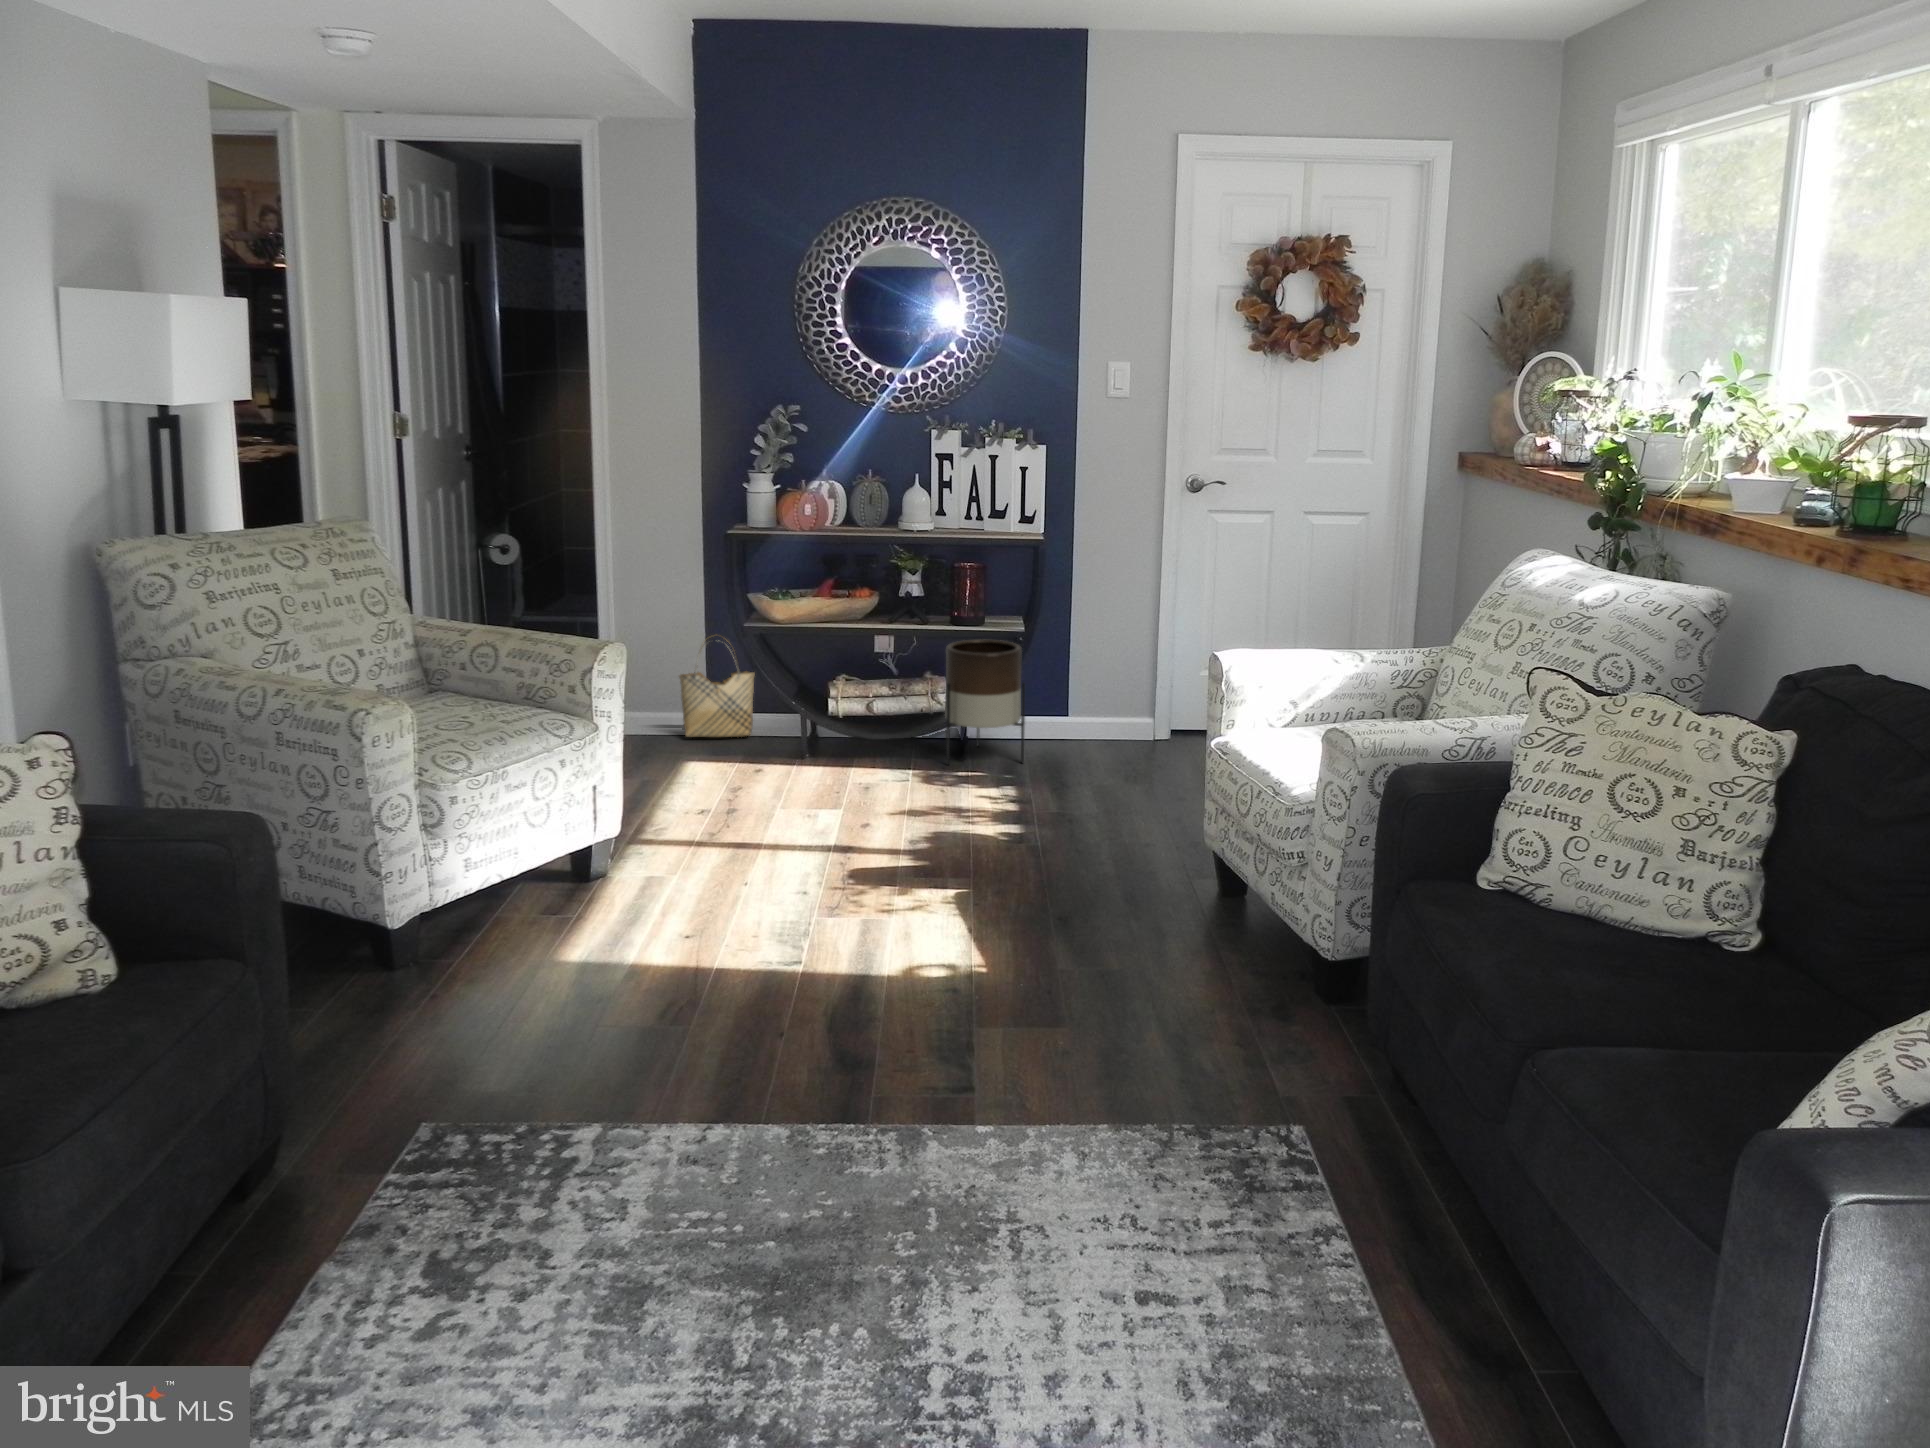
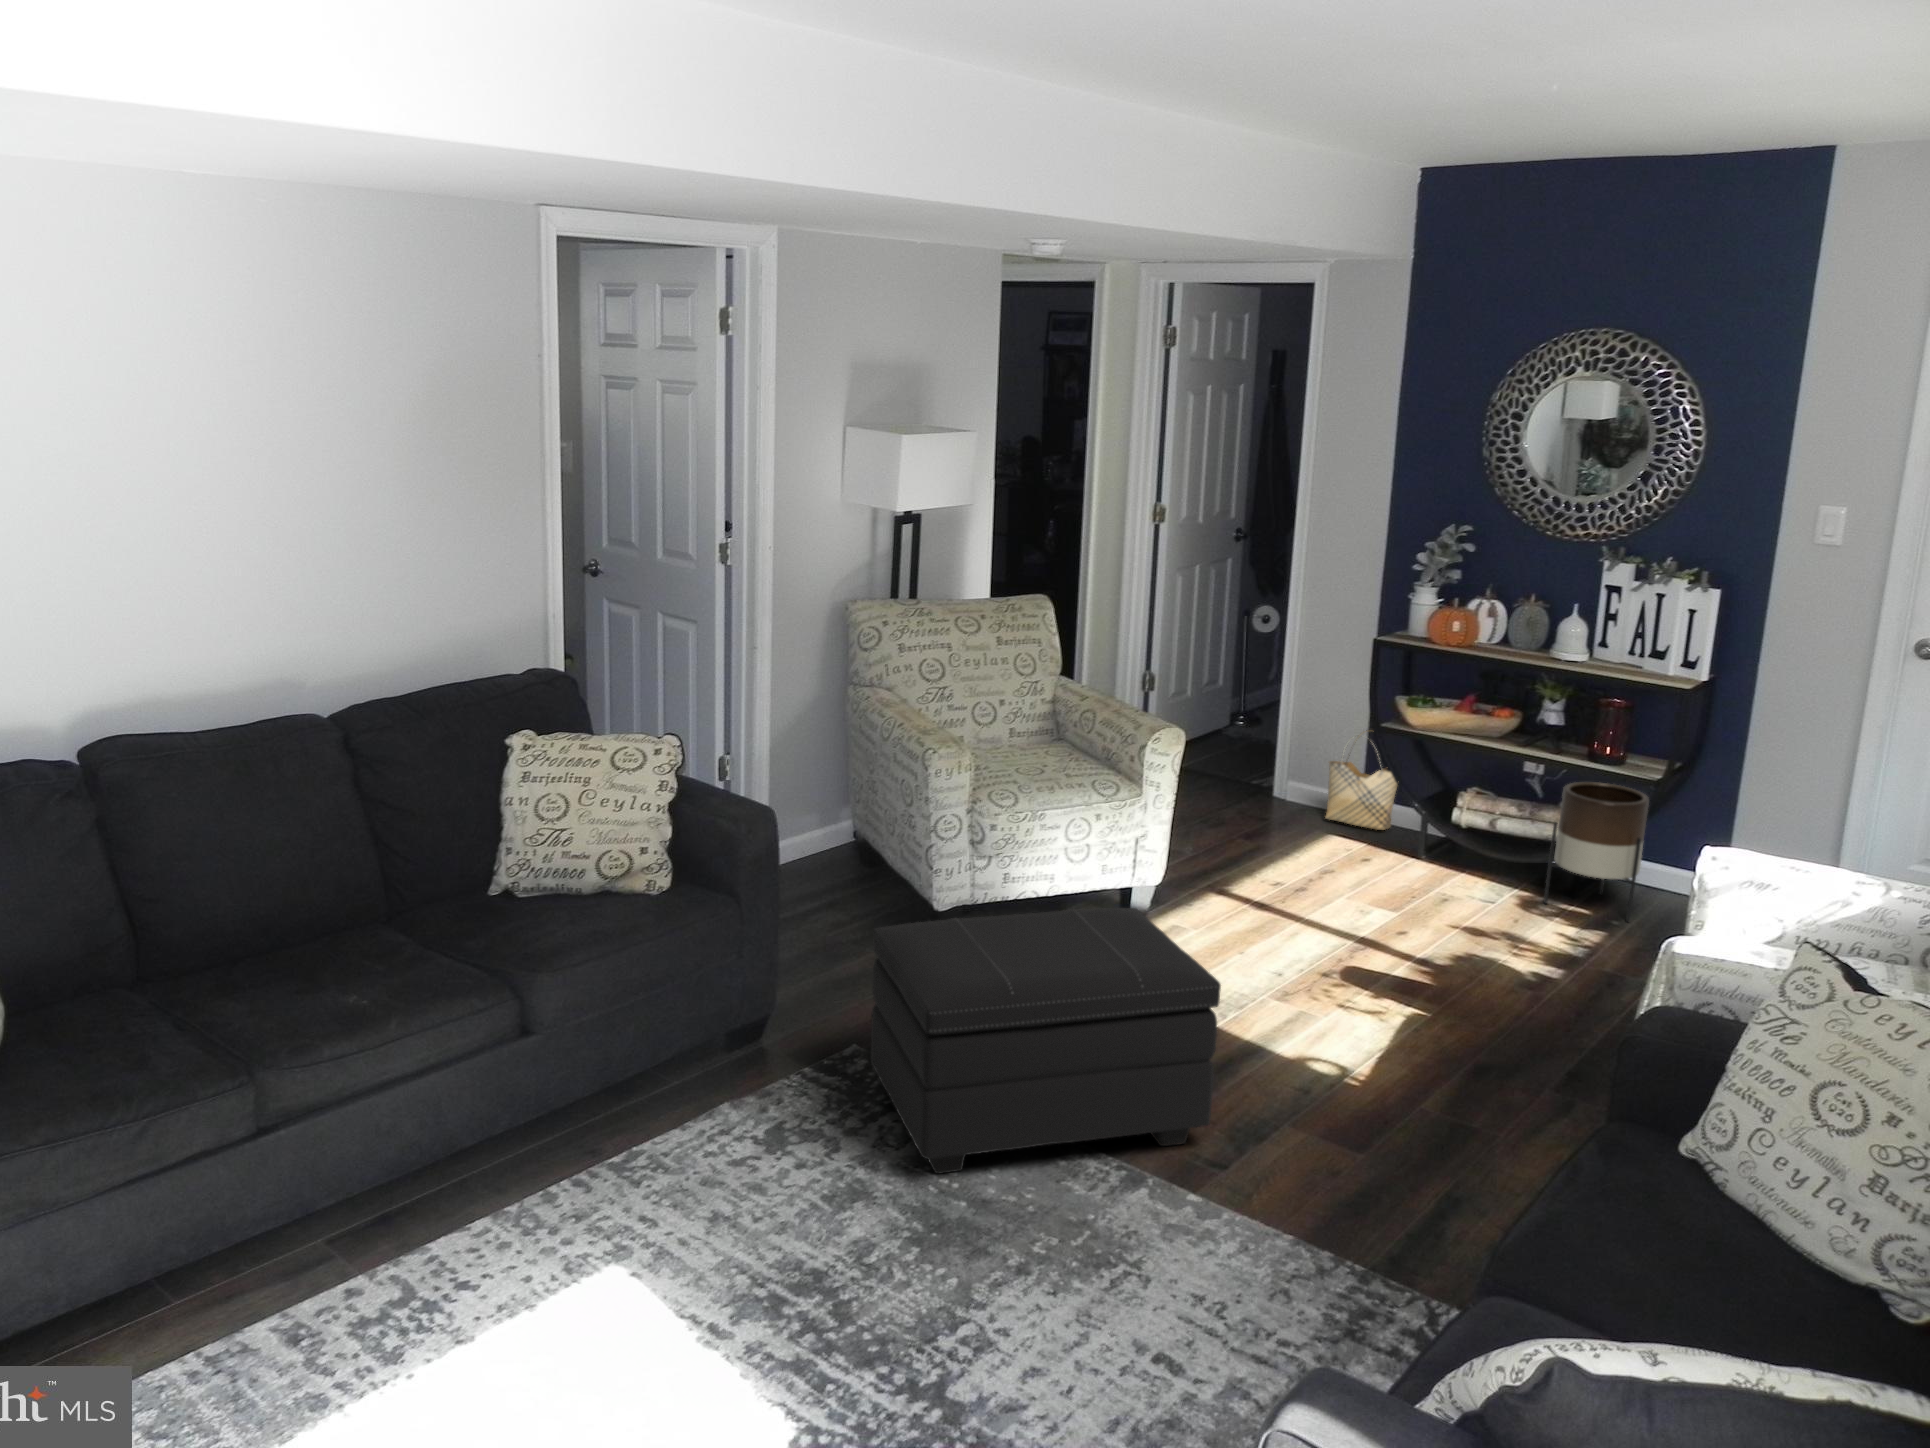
footstool: none [487,835,940,1223] -> present [871,908,1221,1173]

